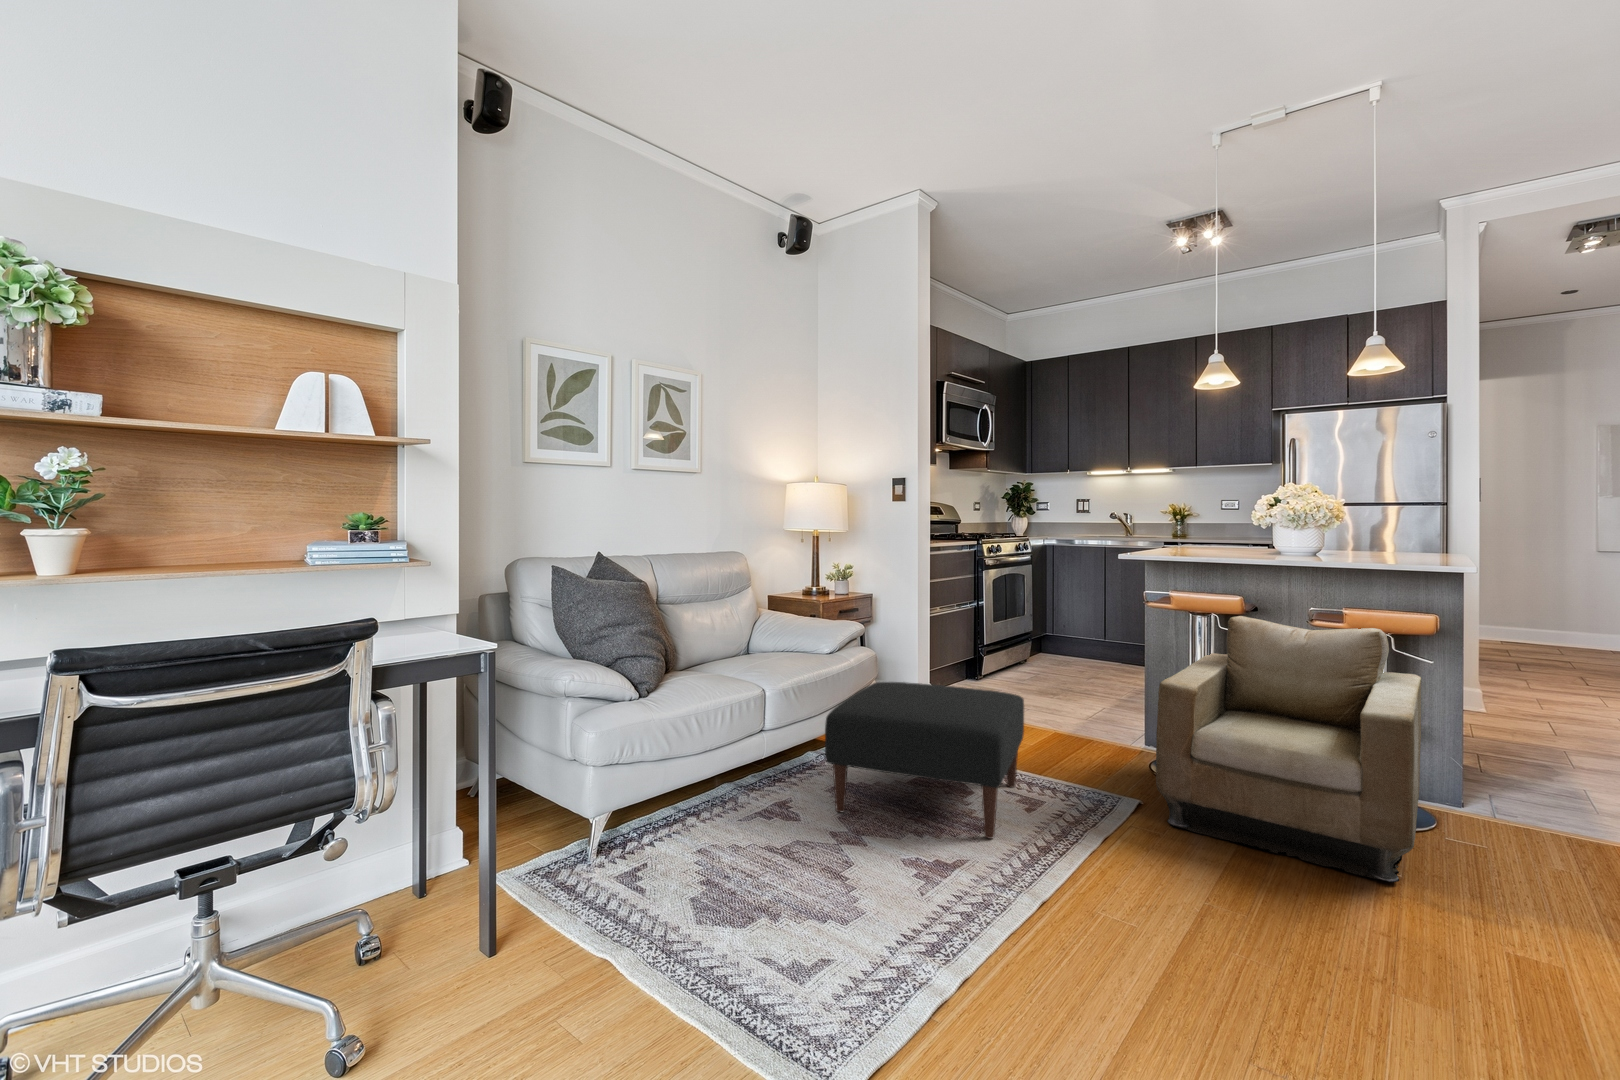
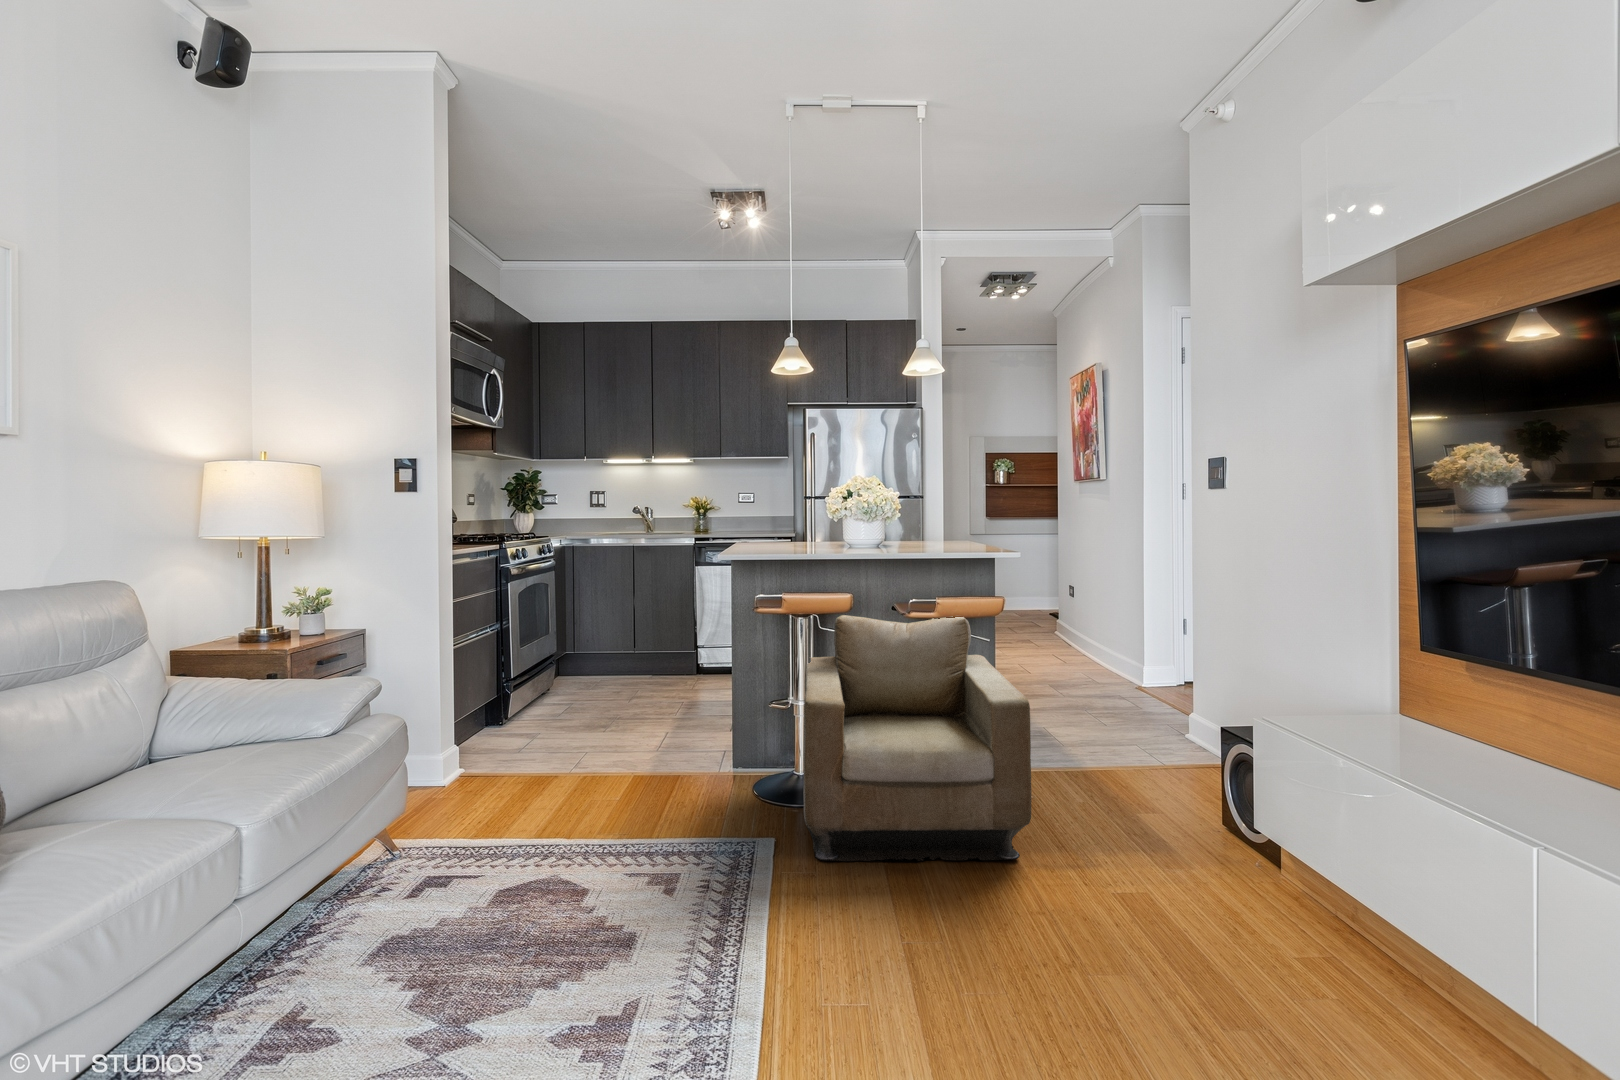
ottoman: present [825,682,1024,839] -> none [375,745,663,996]

